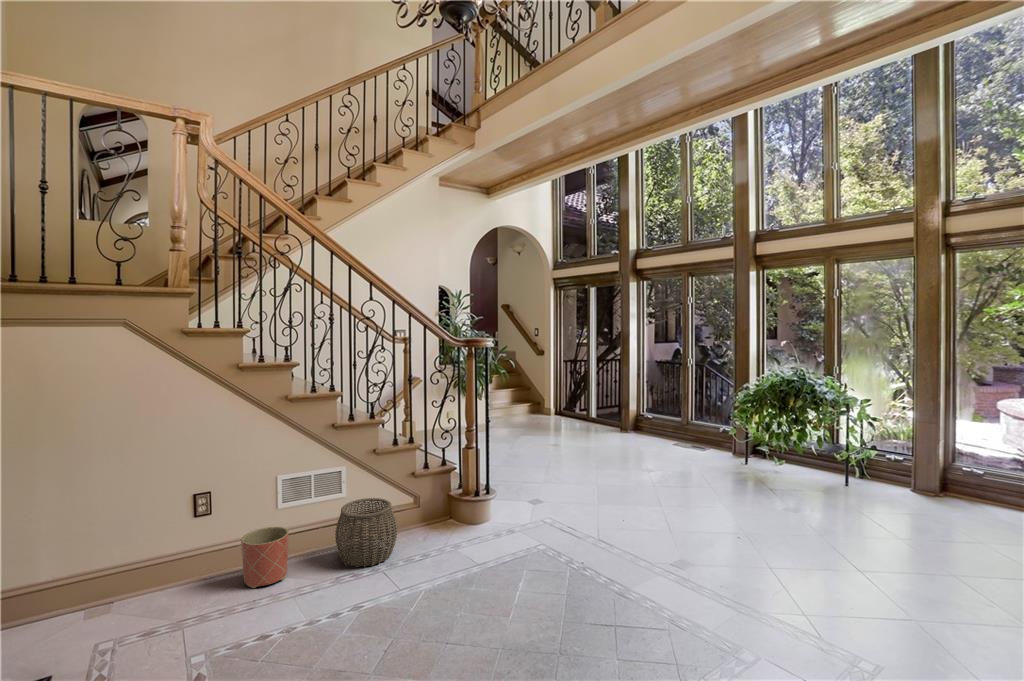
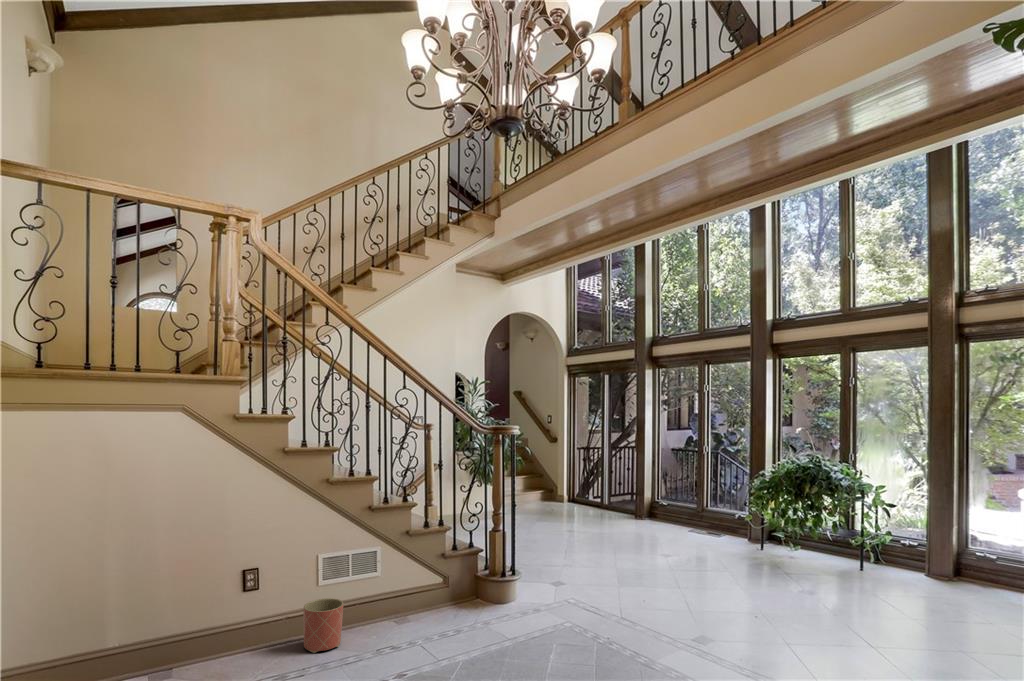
woven basket: present [335,498,398,567] -> none [381,575,437,638]

